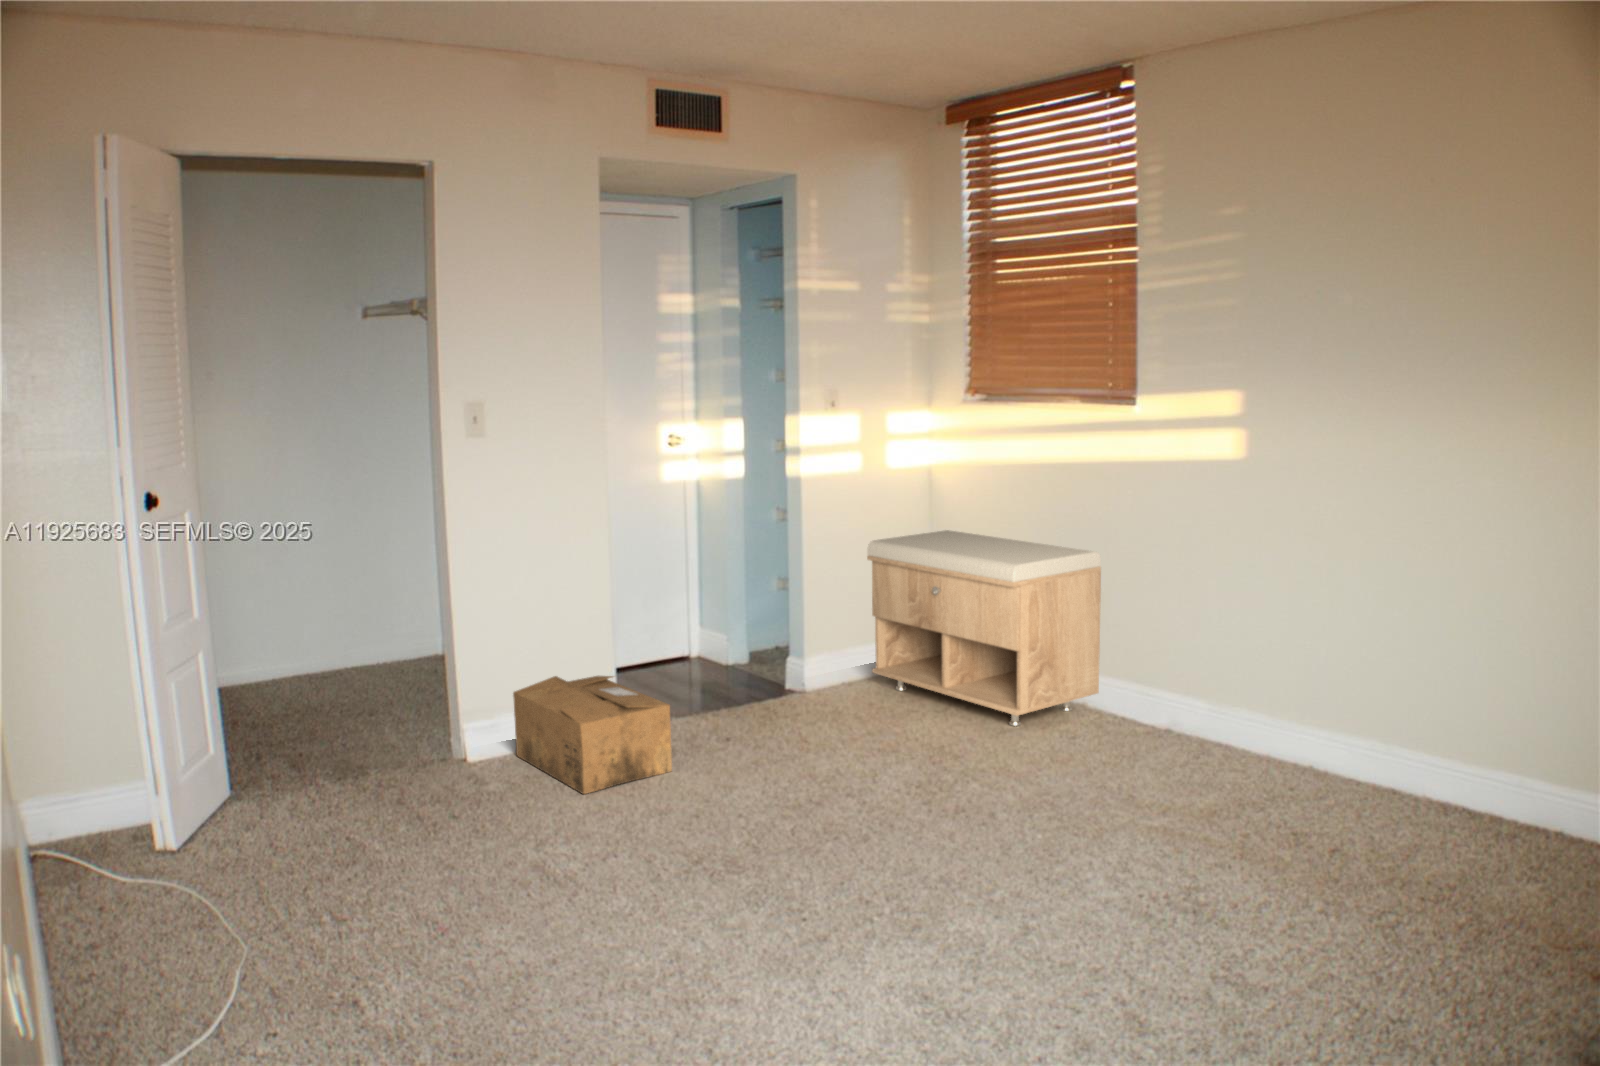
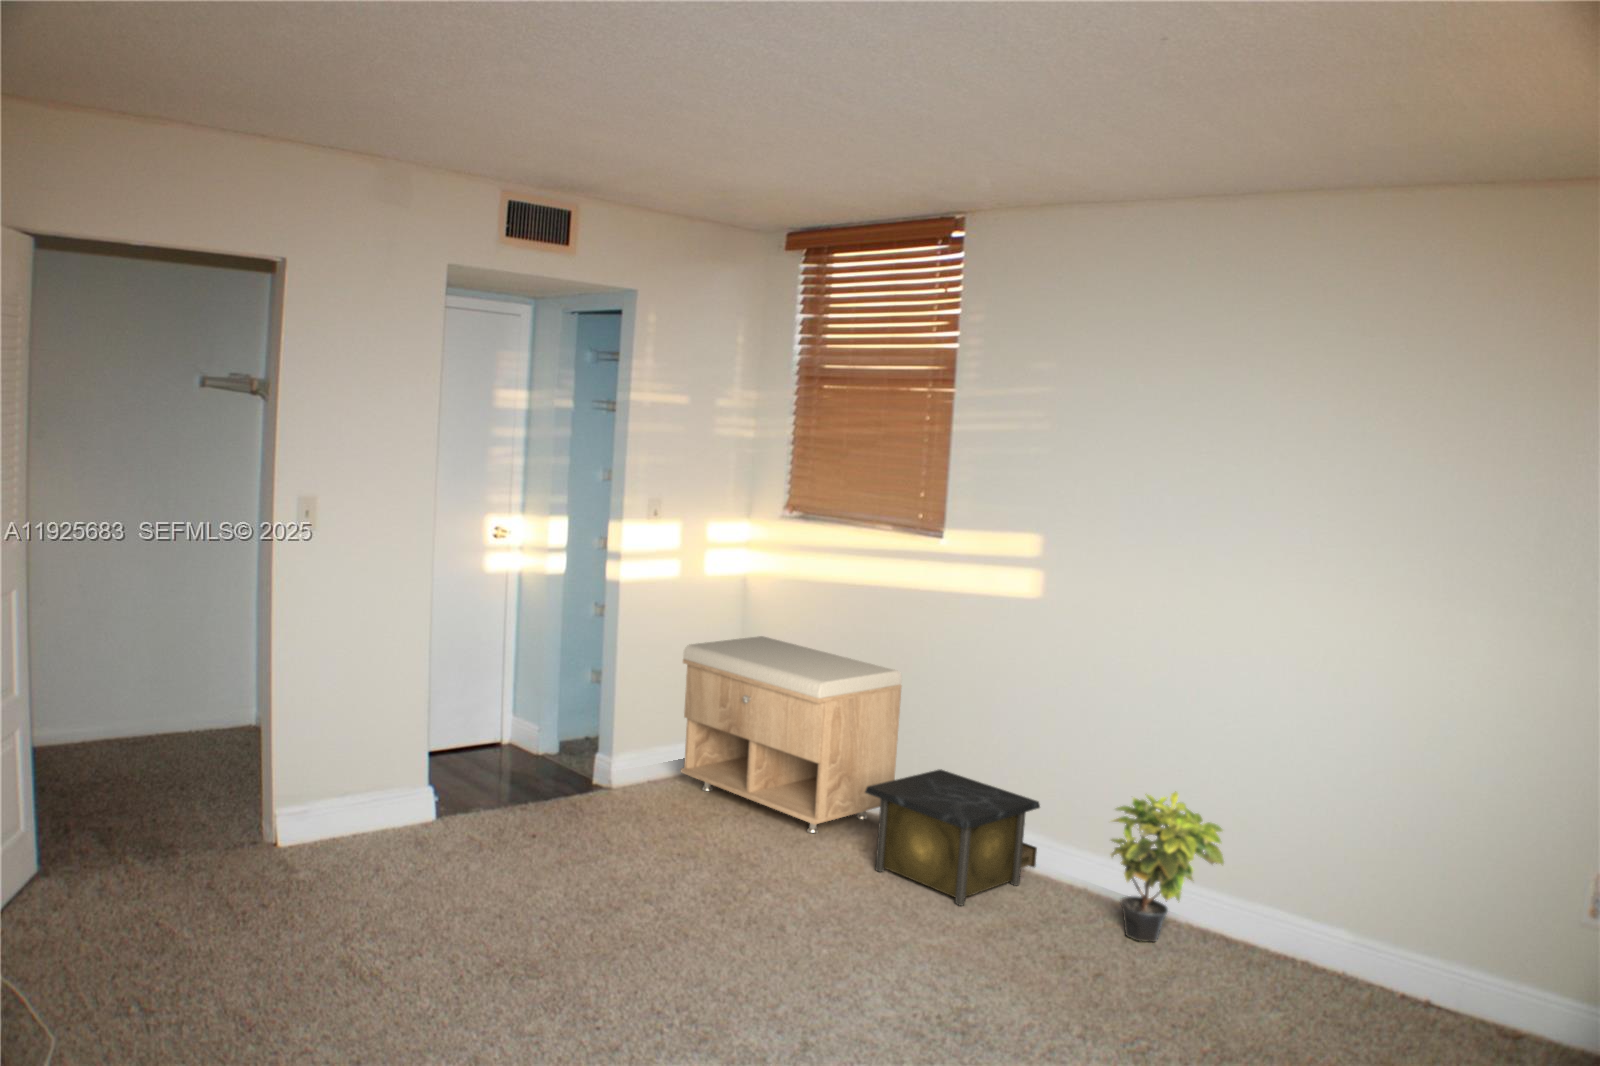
nightstand: none [1070,651,1268,791] -> present [865,769,1040,906]
potted plant: none [1351,652,1495,823] -> present [1110,791,1224,942]
cardboard box: present [513,676,672,794] -> none [319,769,480,892]

